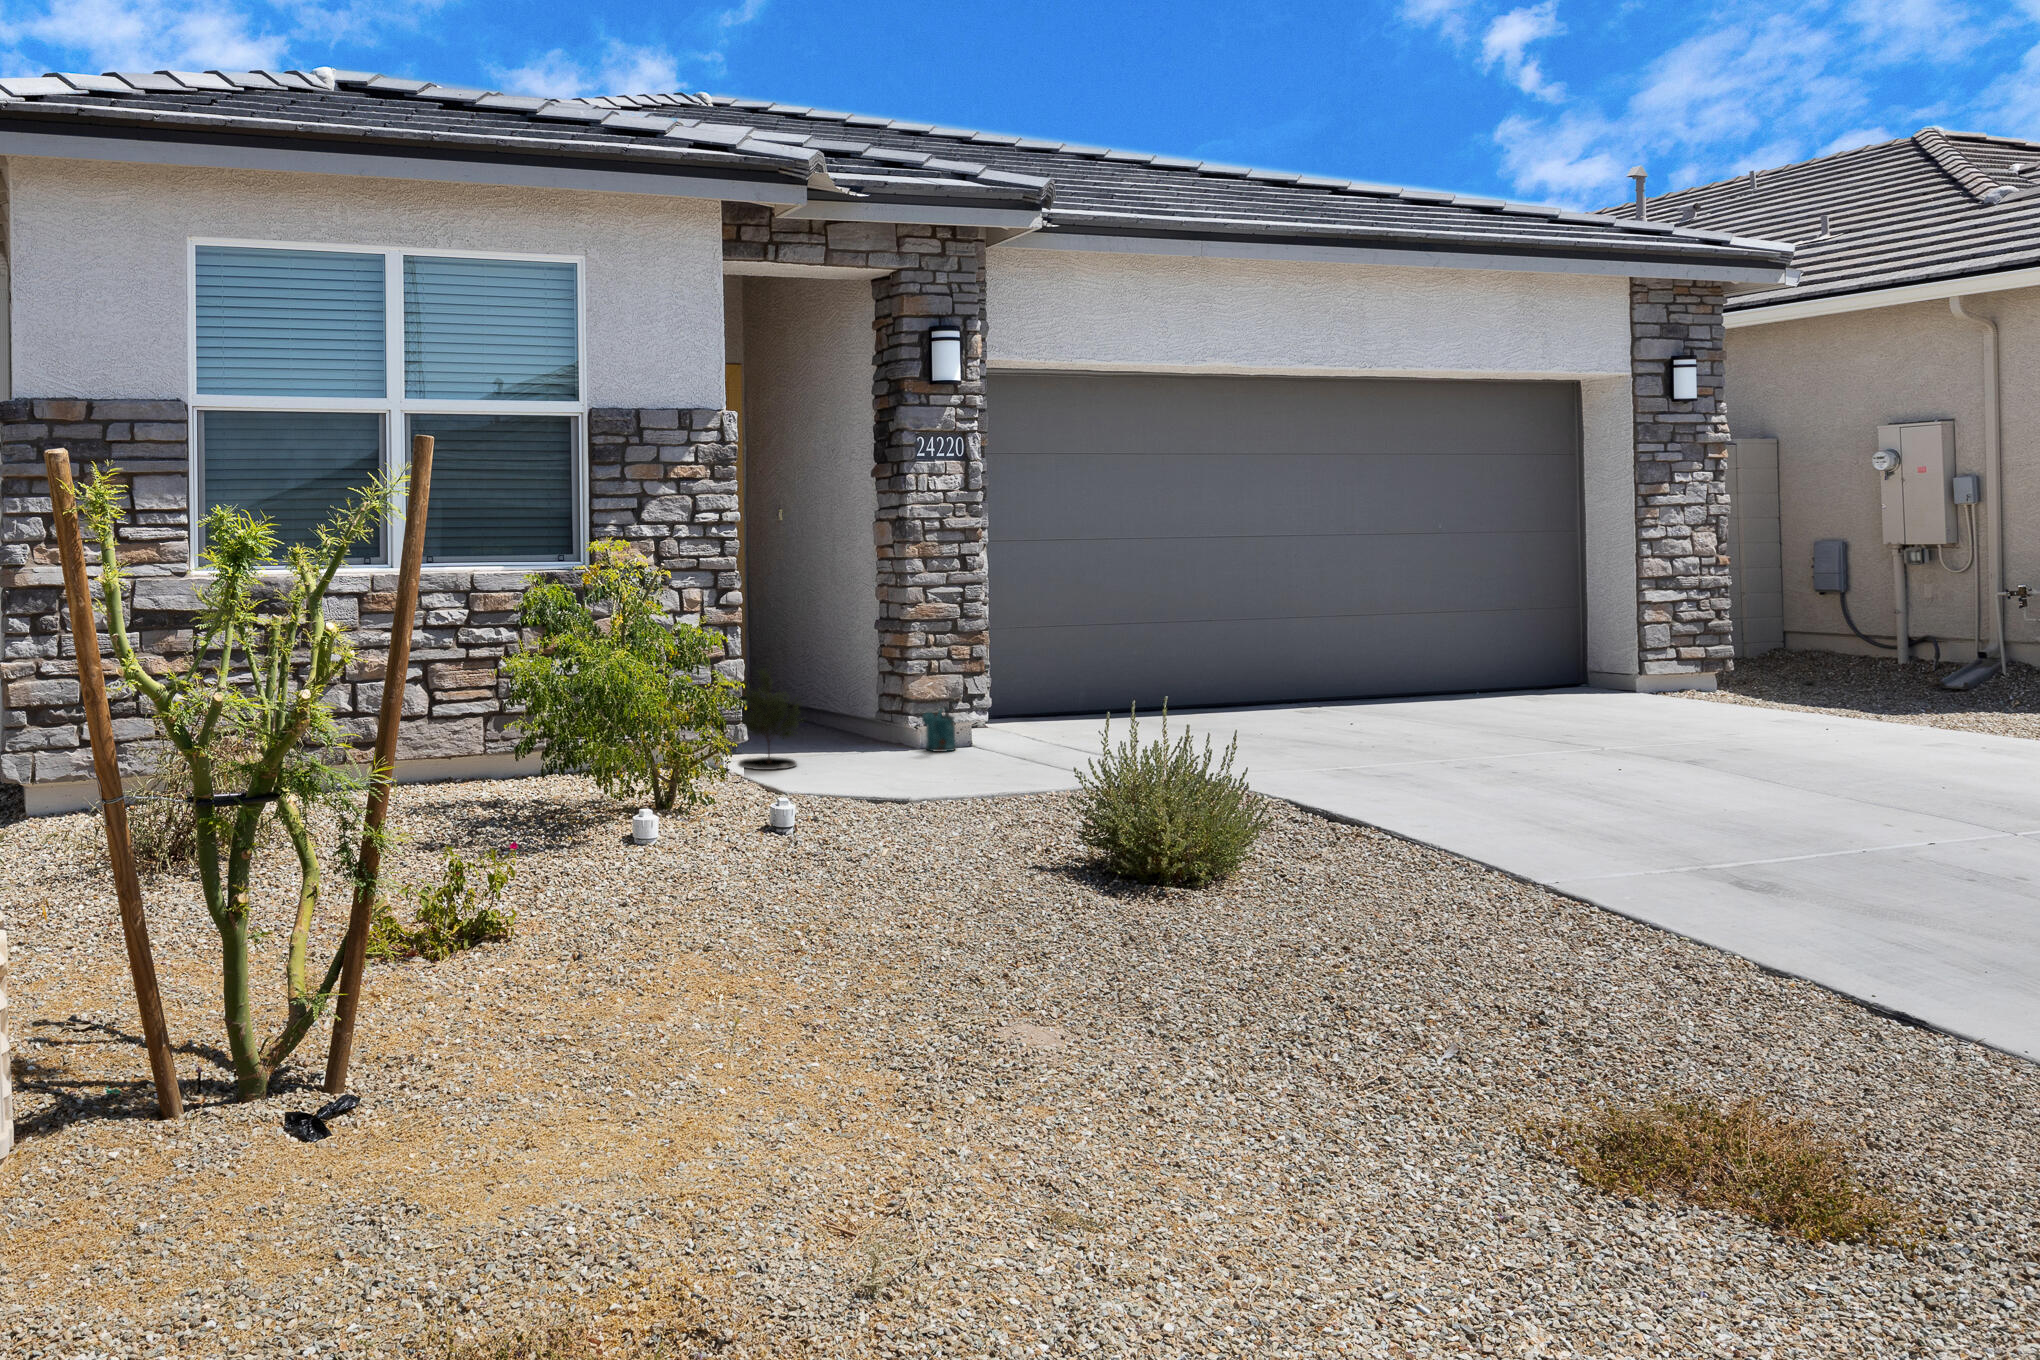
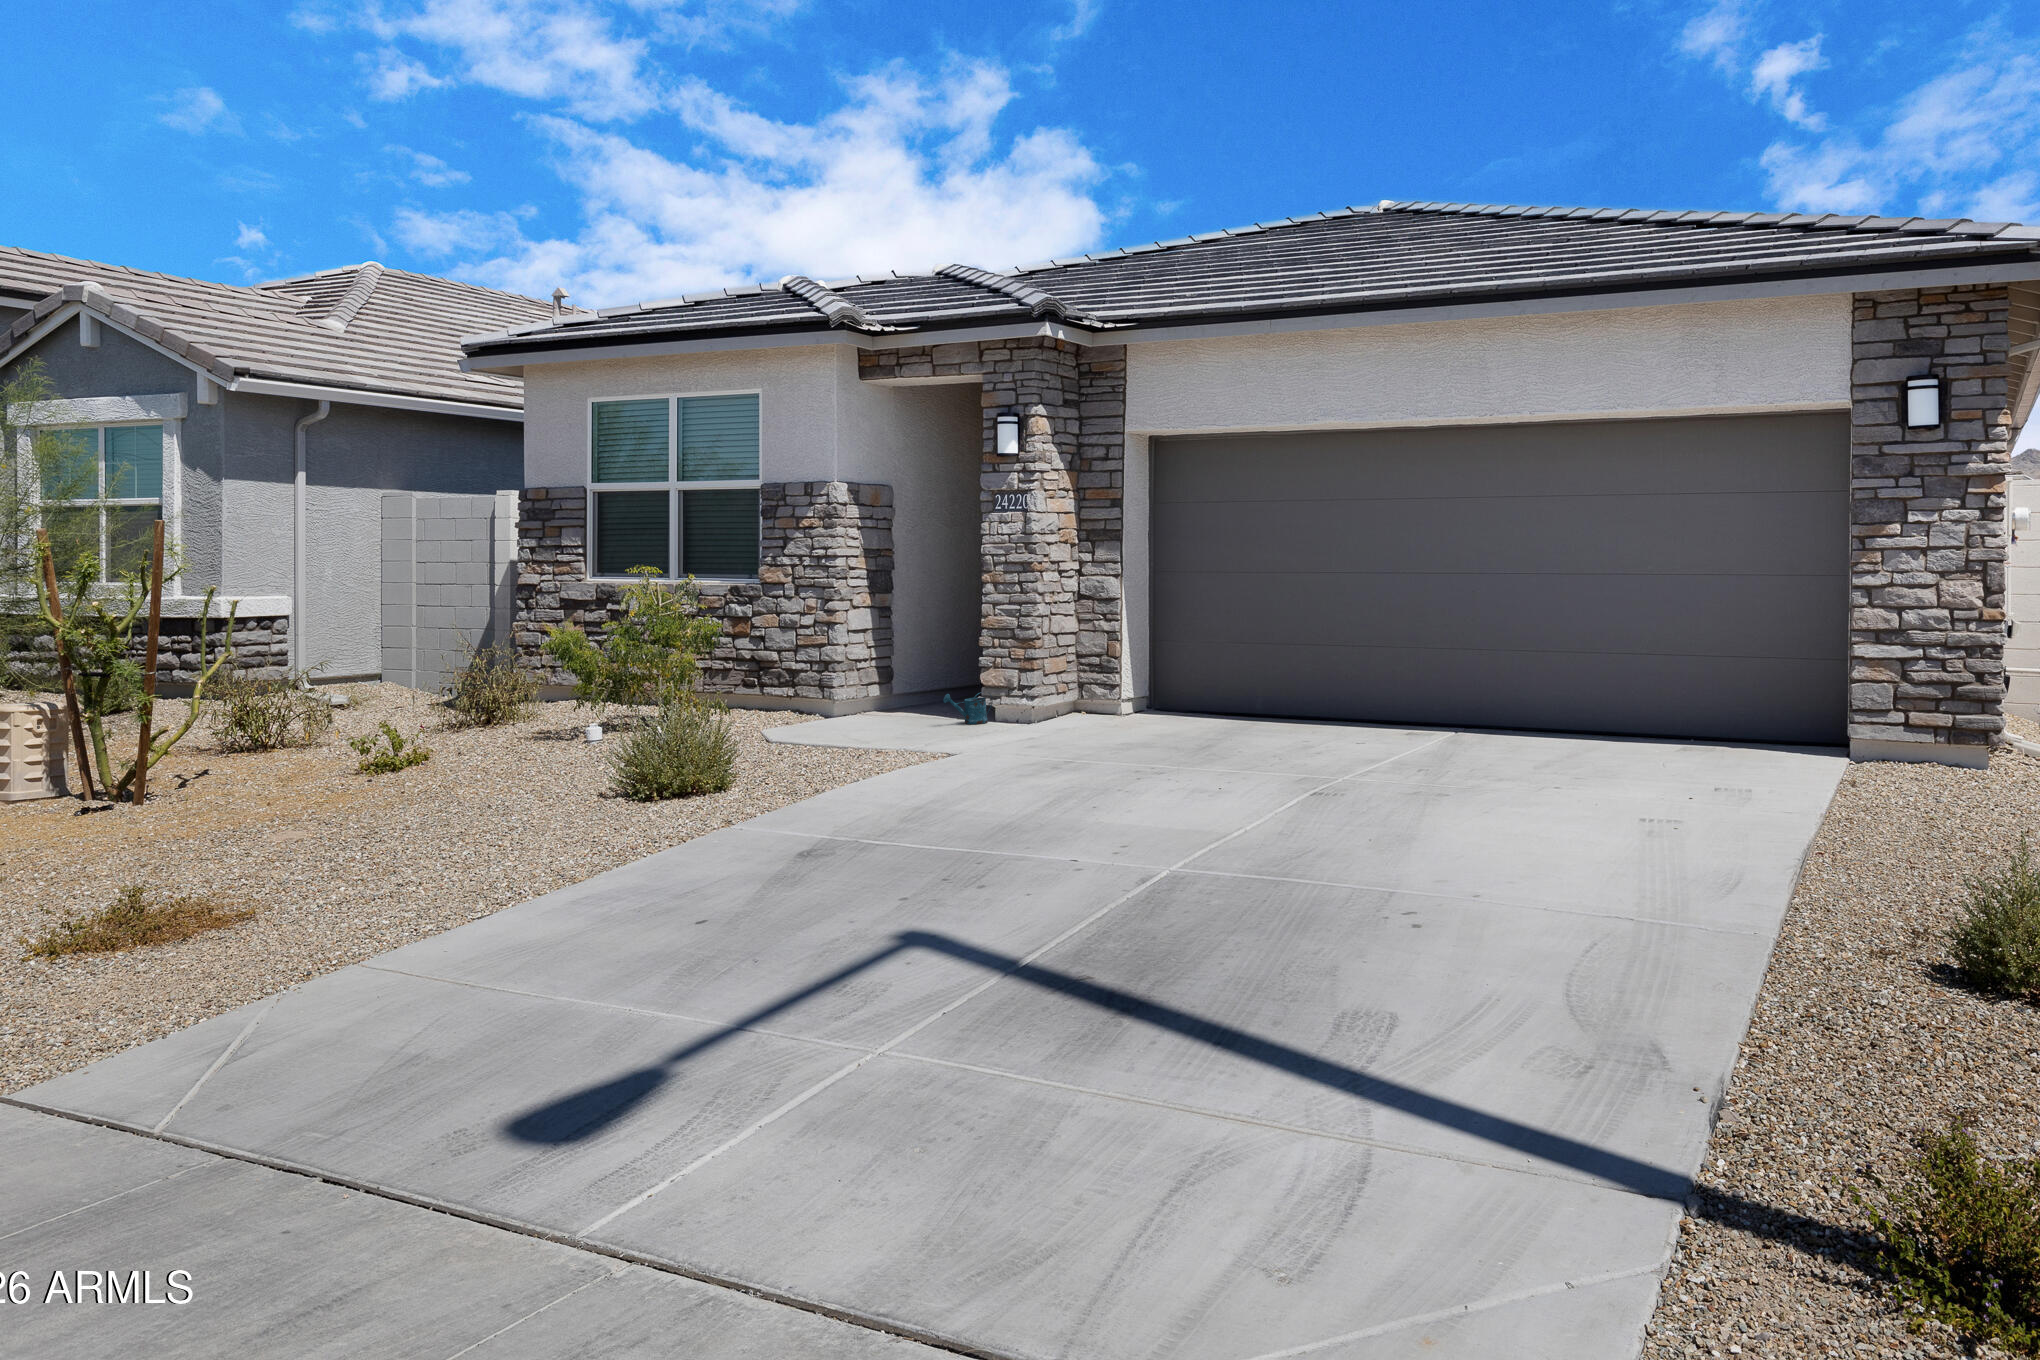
potted tree: present [738,671,802,770] -> none [827,648,870,722]

